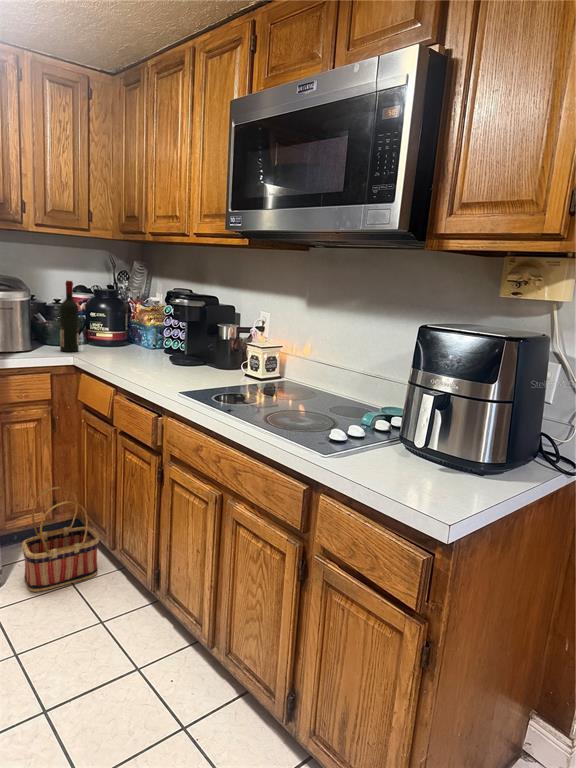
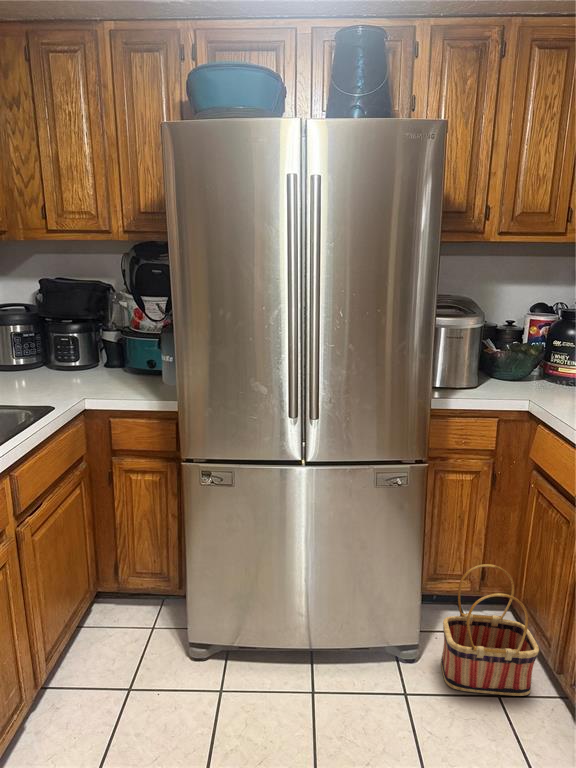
wine bottle: present [60,281,79,352] -> none [512,302,543,393]

